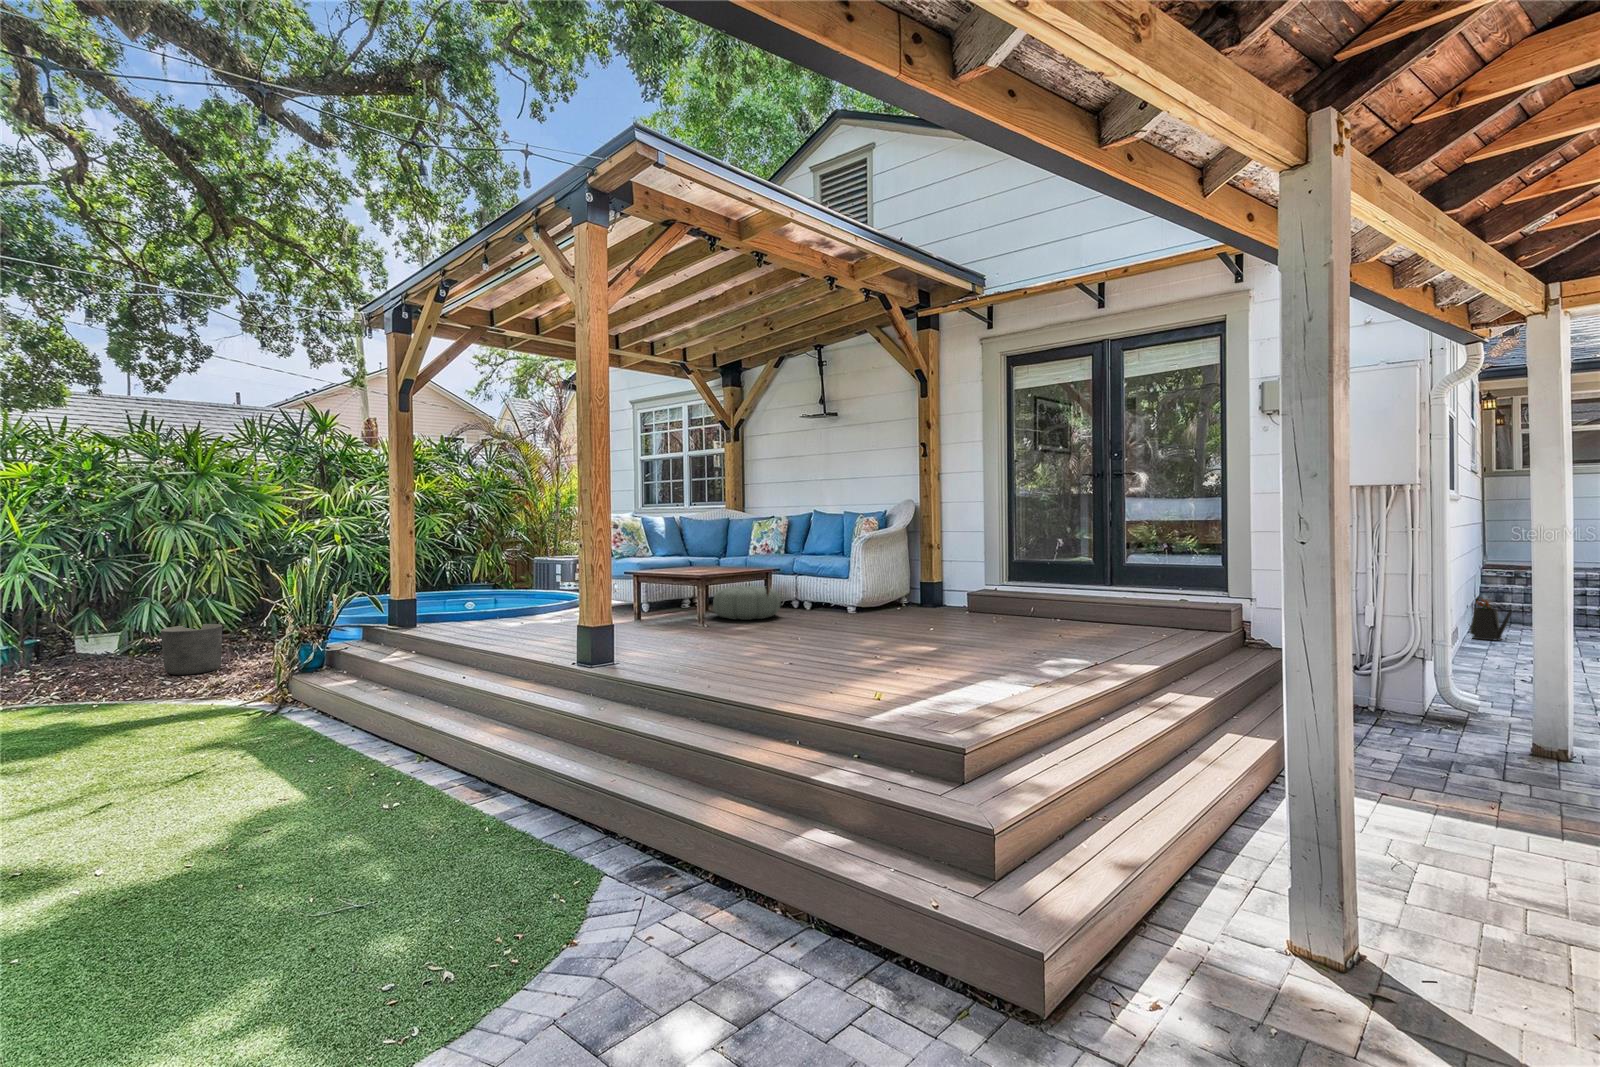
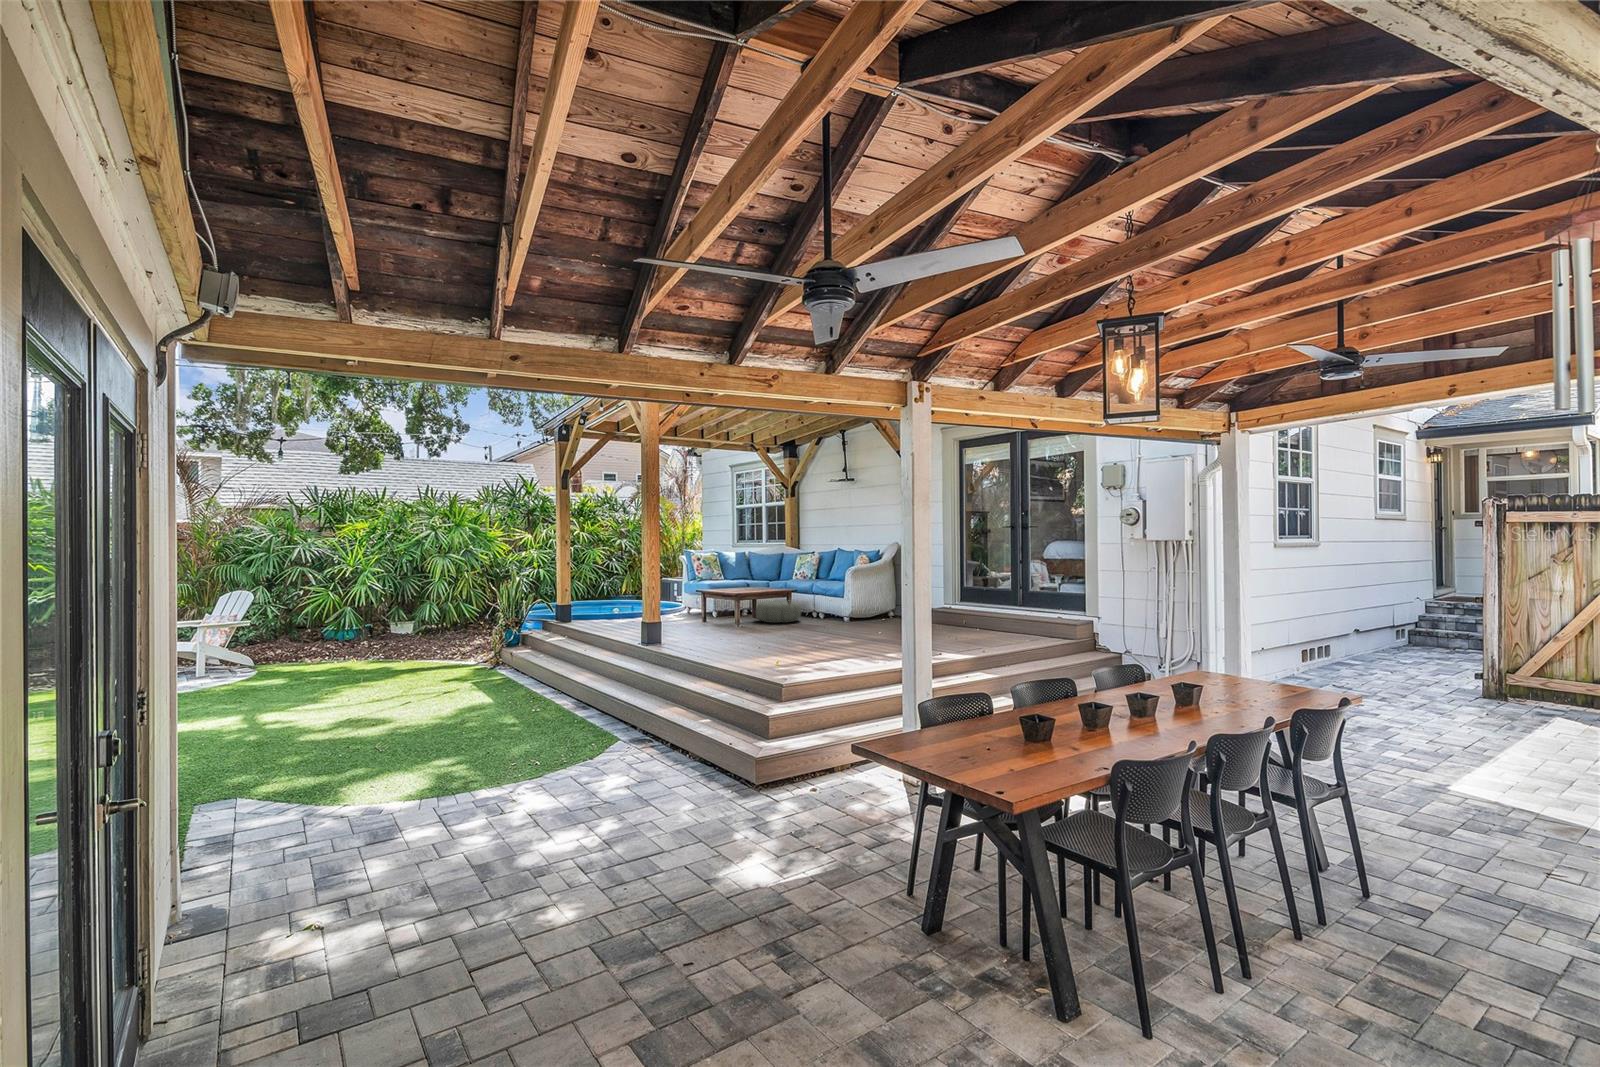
watering can: present [1470,597,1512,640] -> none [1370,618,1403,658]
planter: present [161,624,222,675] -> none [434,617,467,648]

